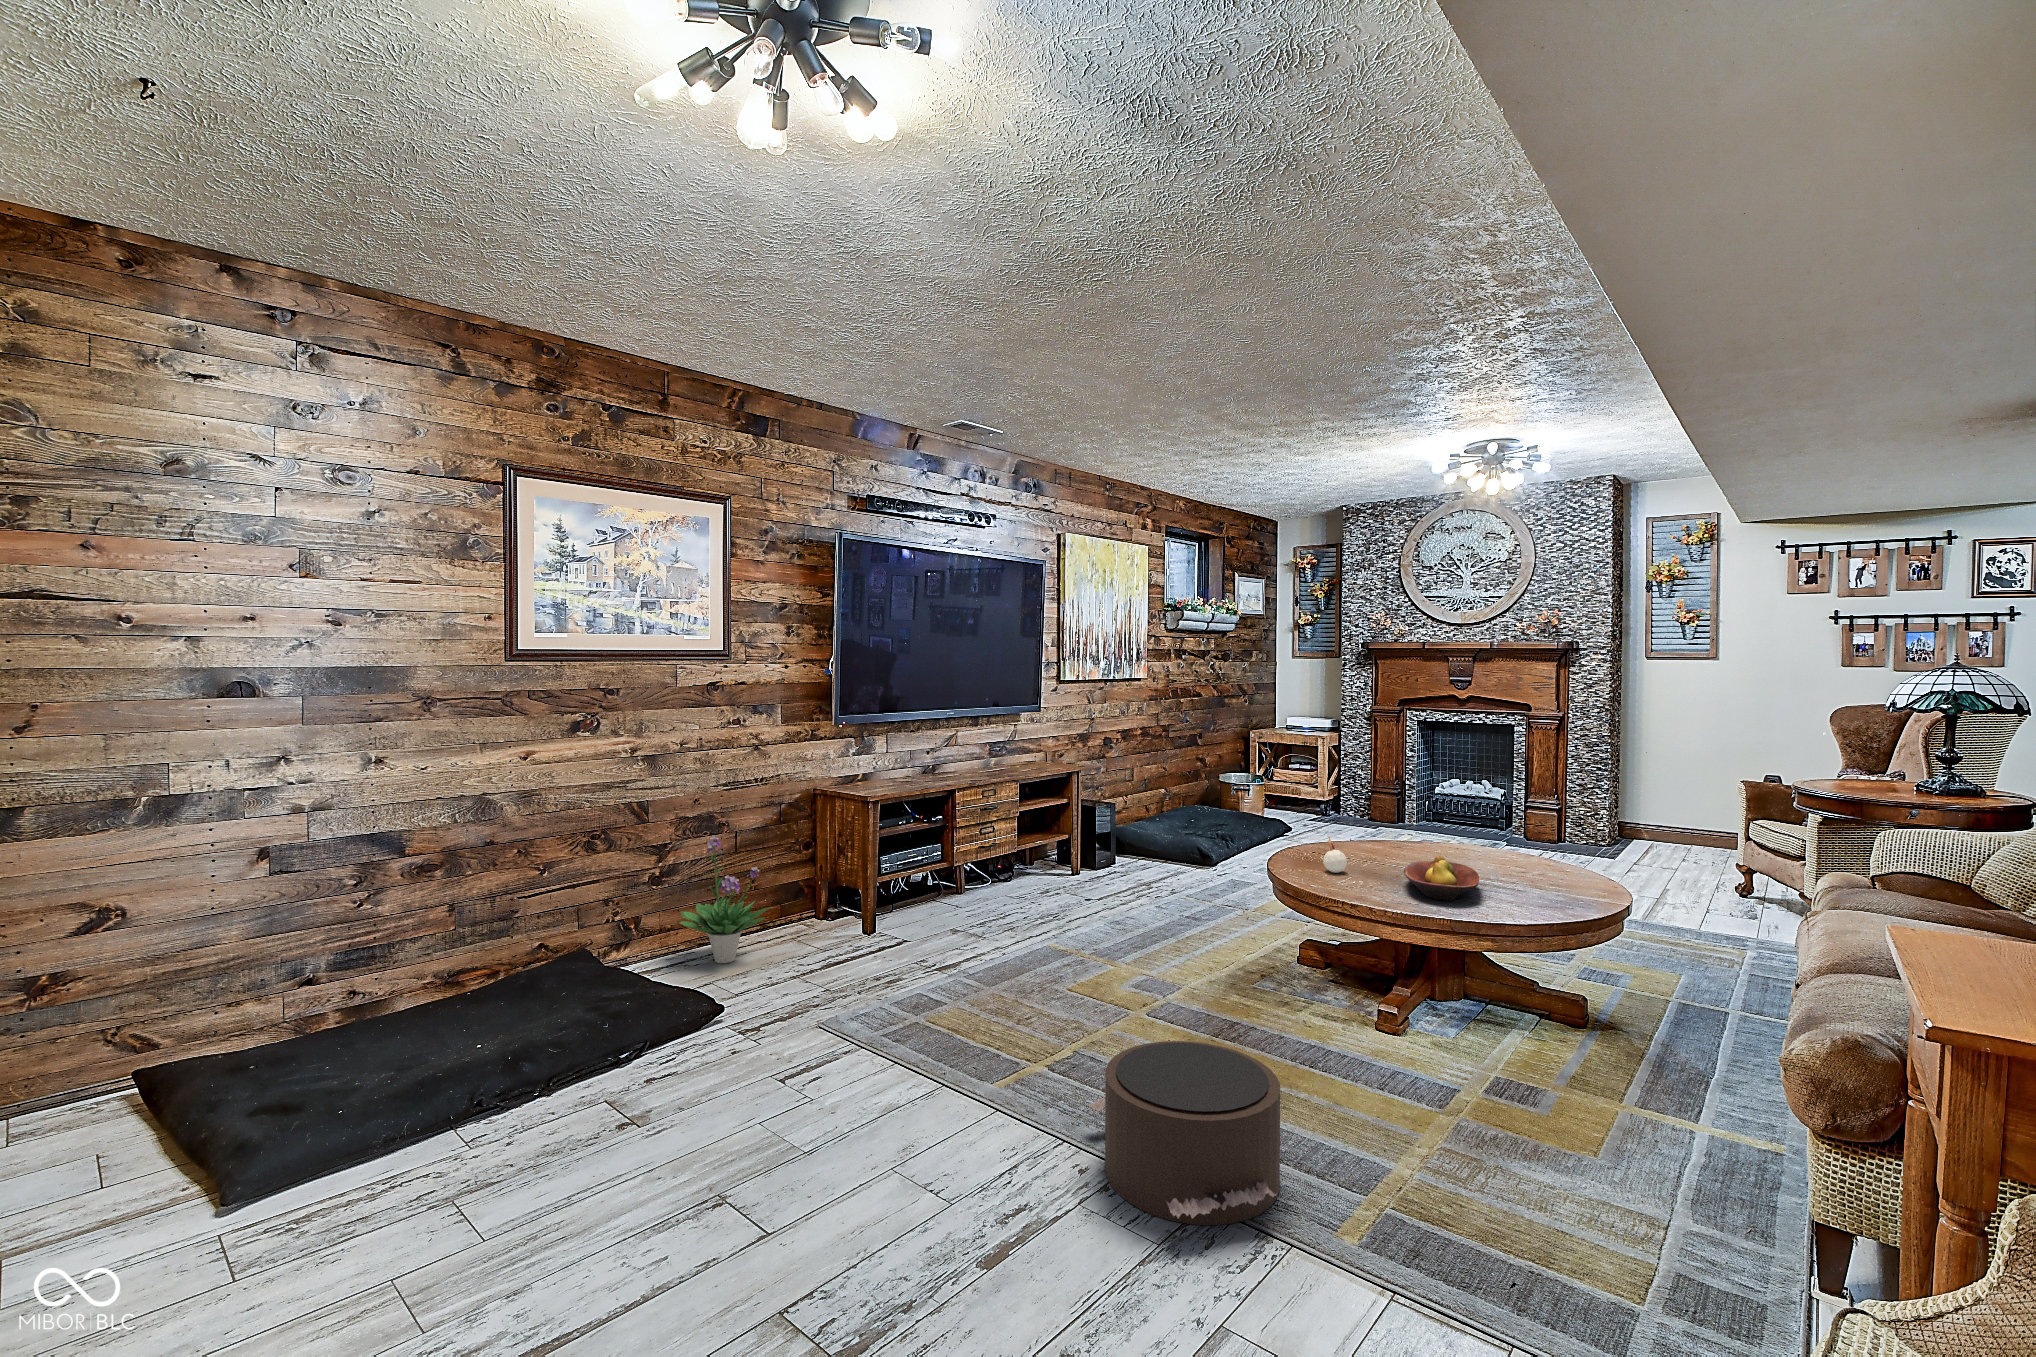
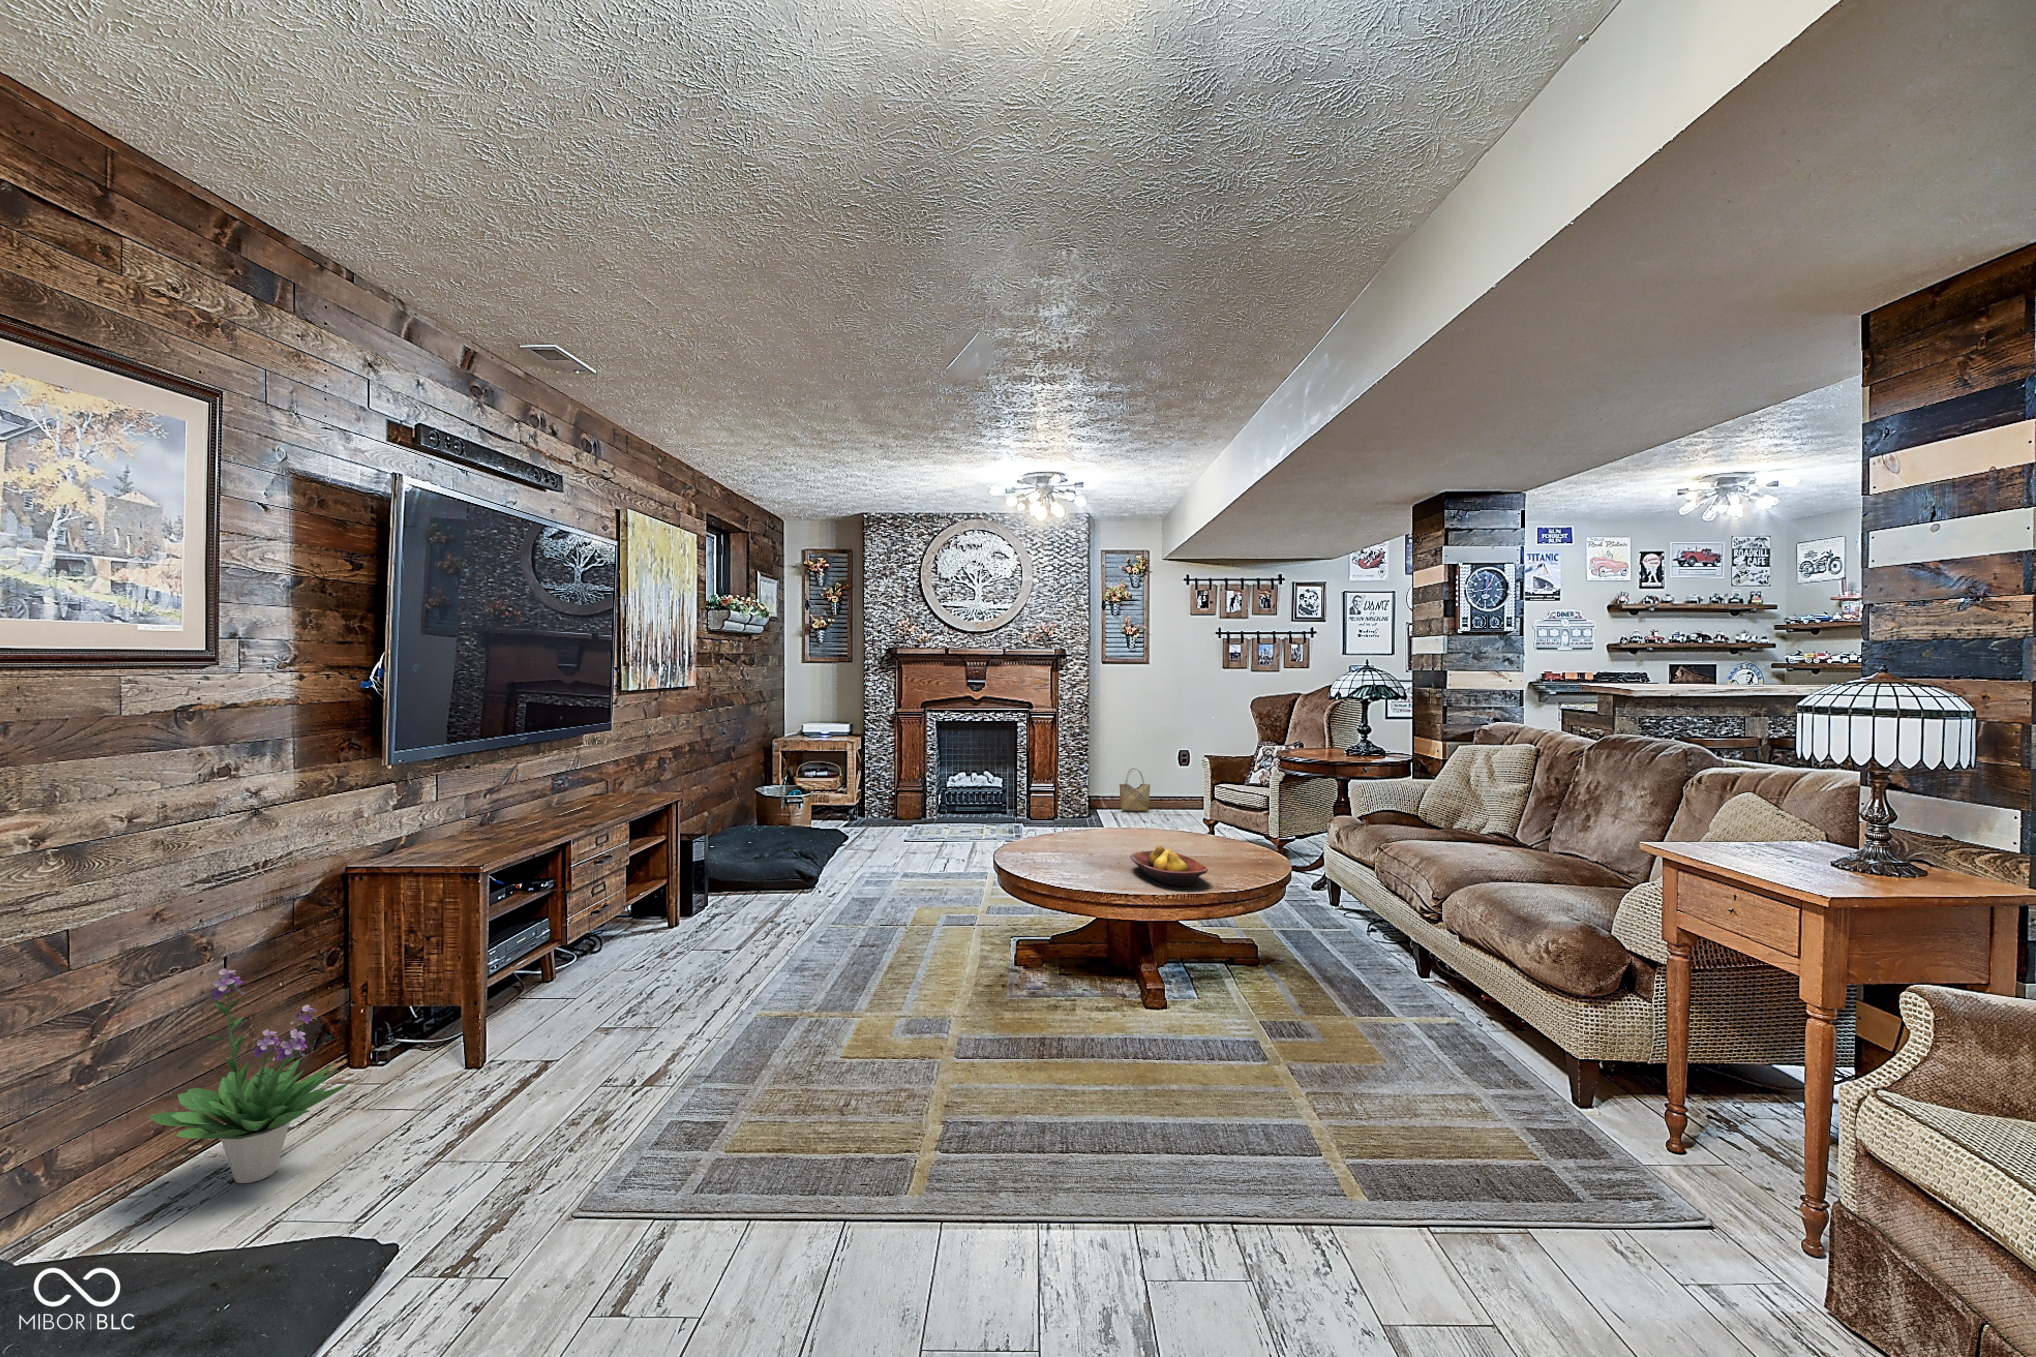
woven basket: none [1661,789,1709,844] -> present [1119,768,1150,812]
candle: present [1323,837,1347,873] -> none [1059,837,1081,875]
pouf: present [1088,1041,1280,1225] -> none [1053,1073,1307,1277]

